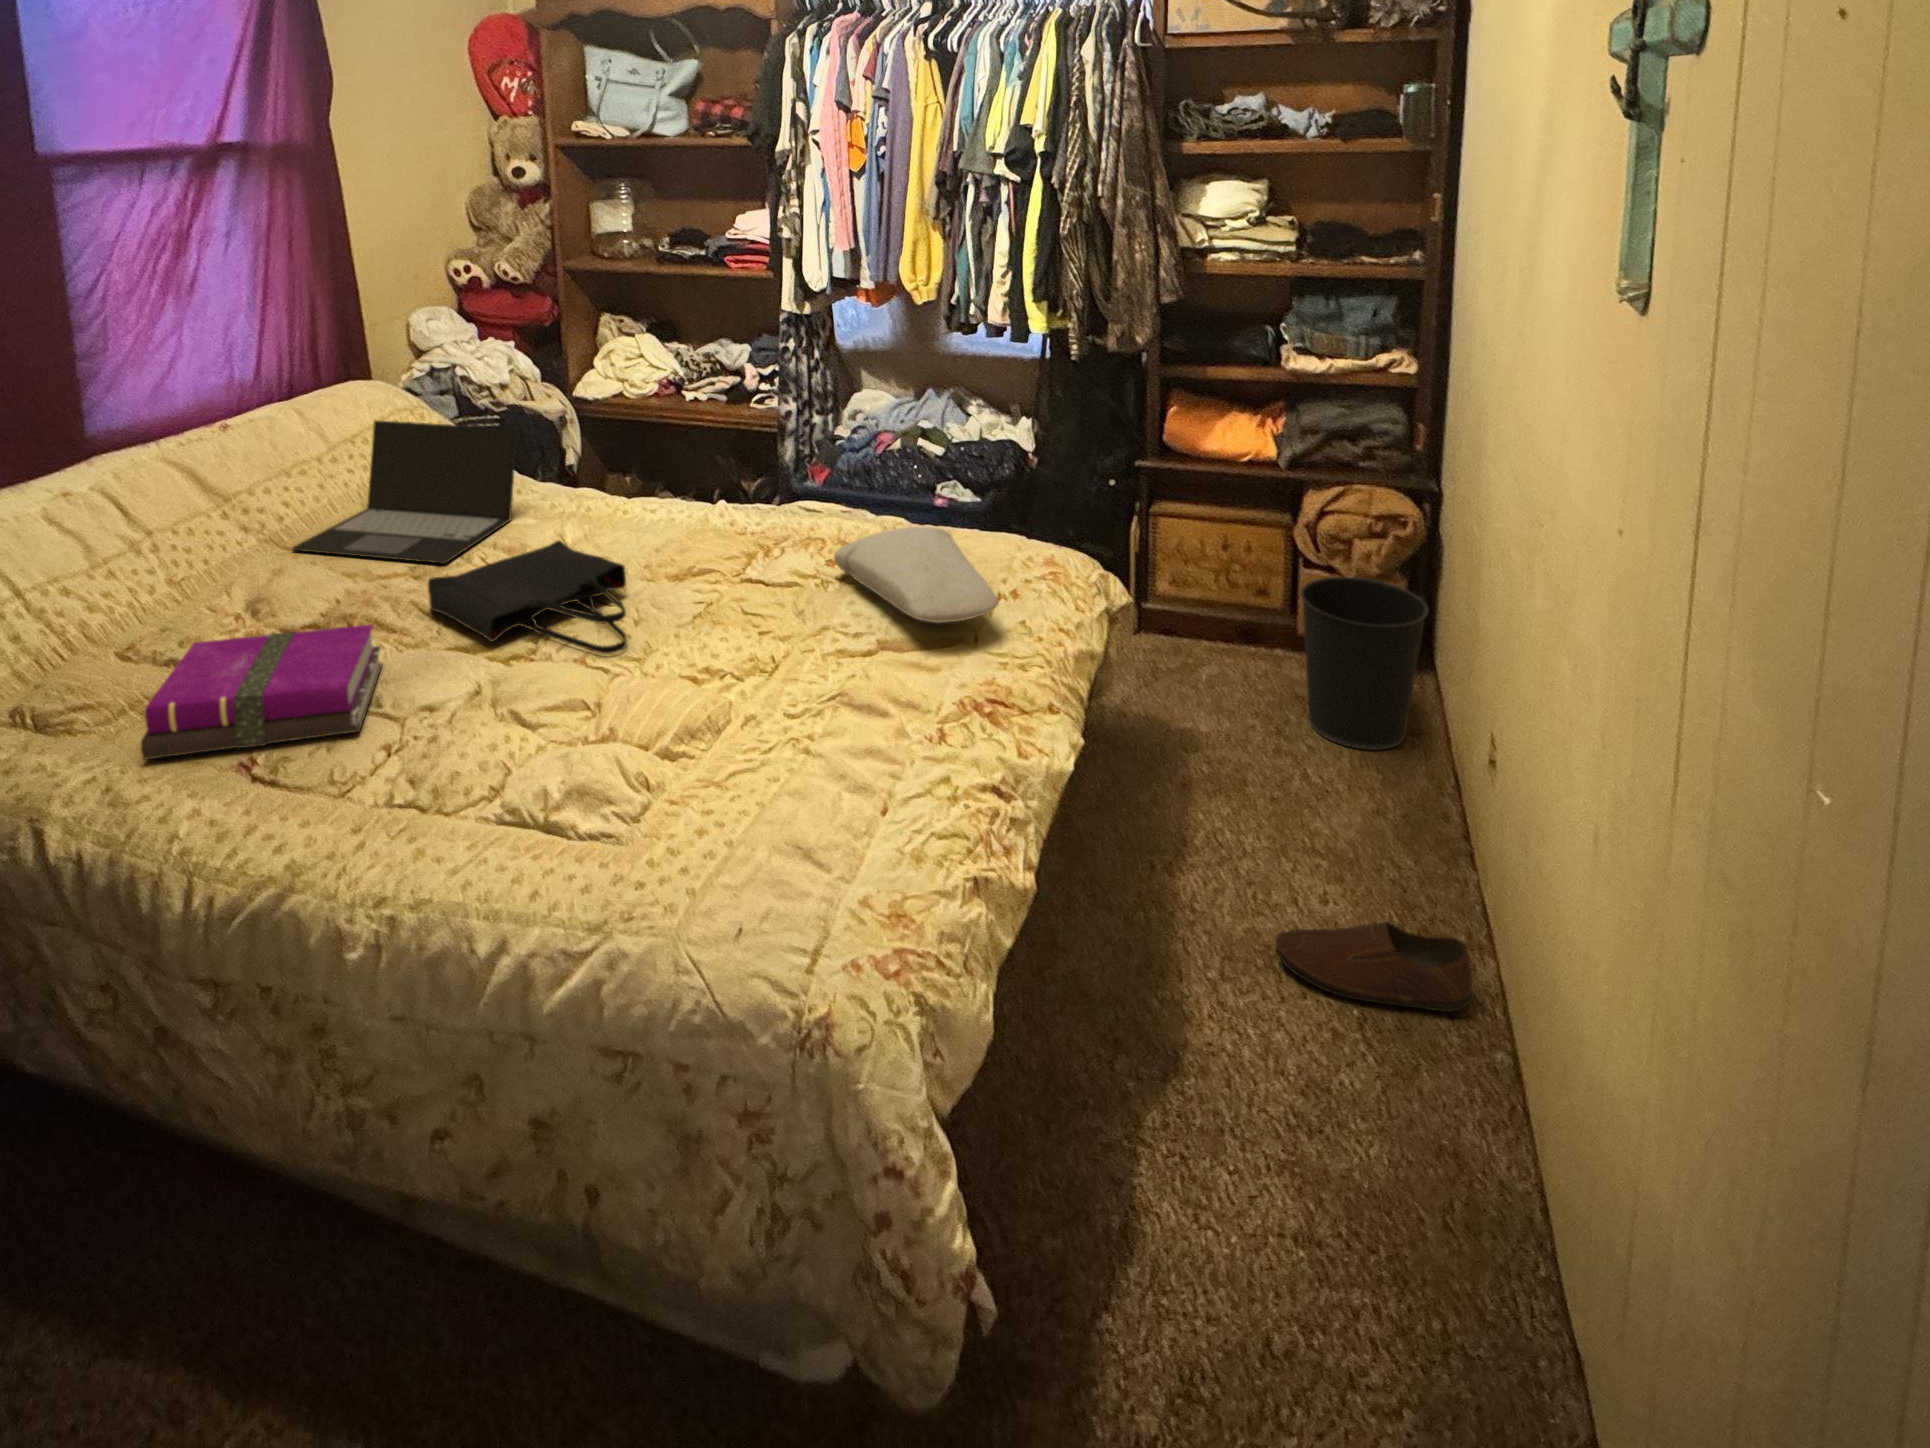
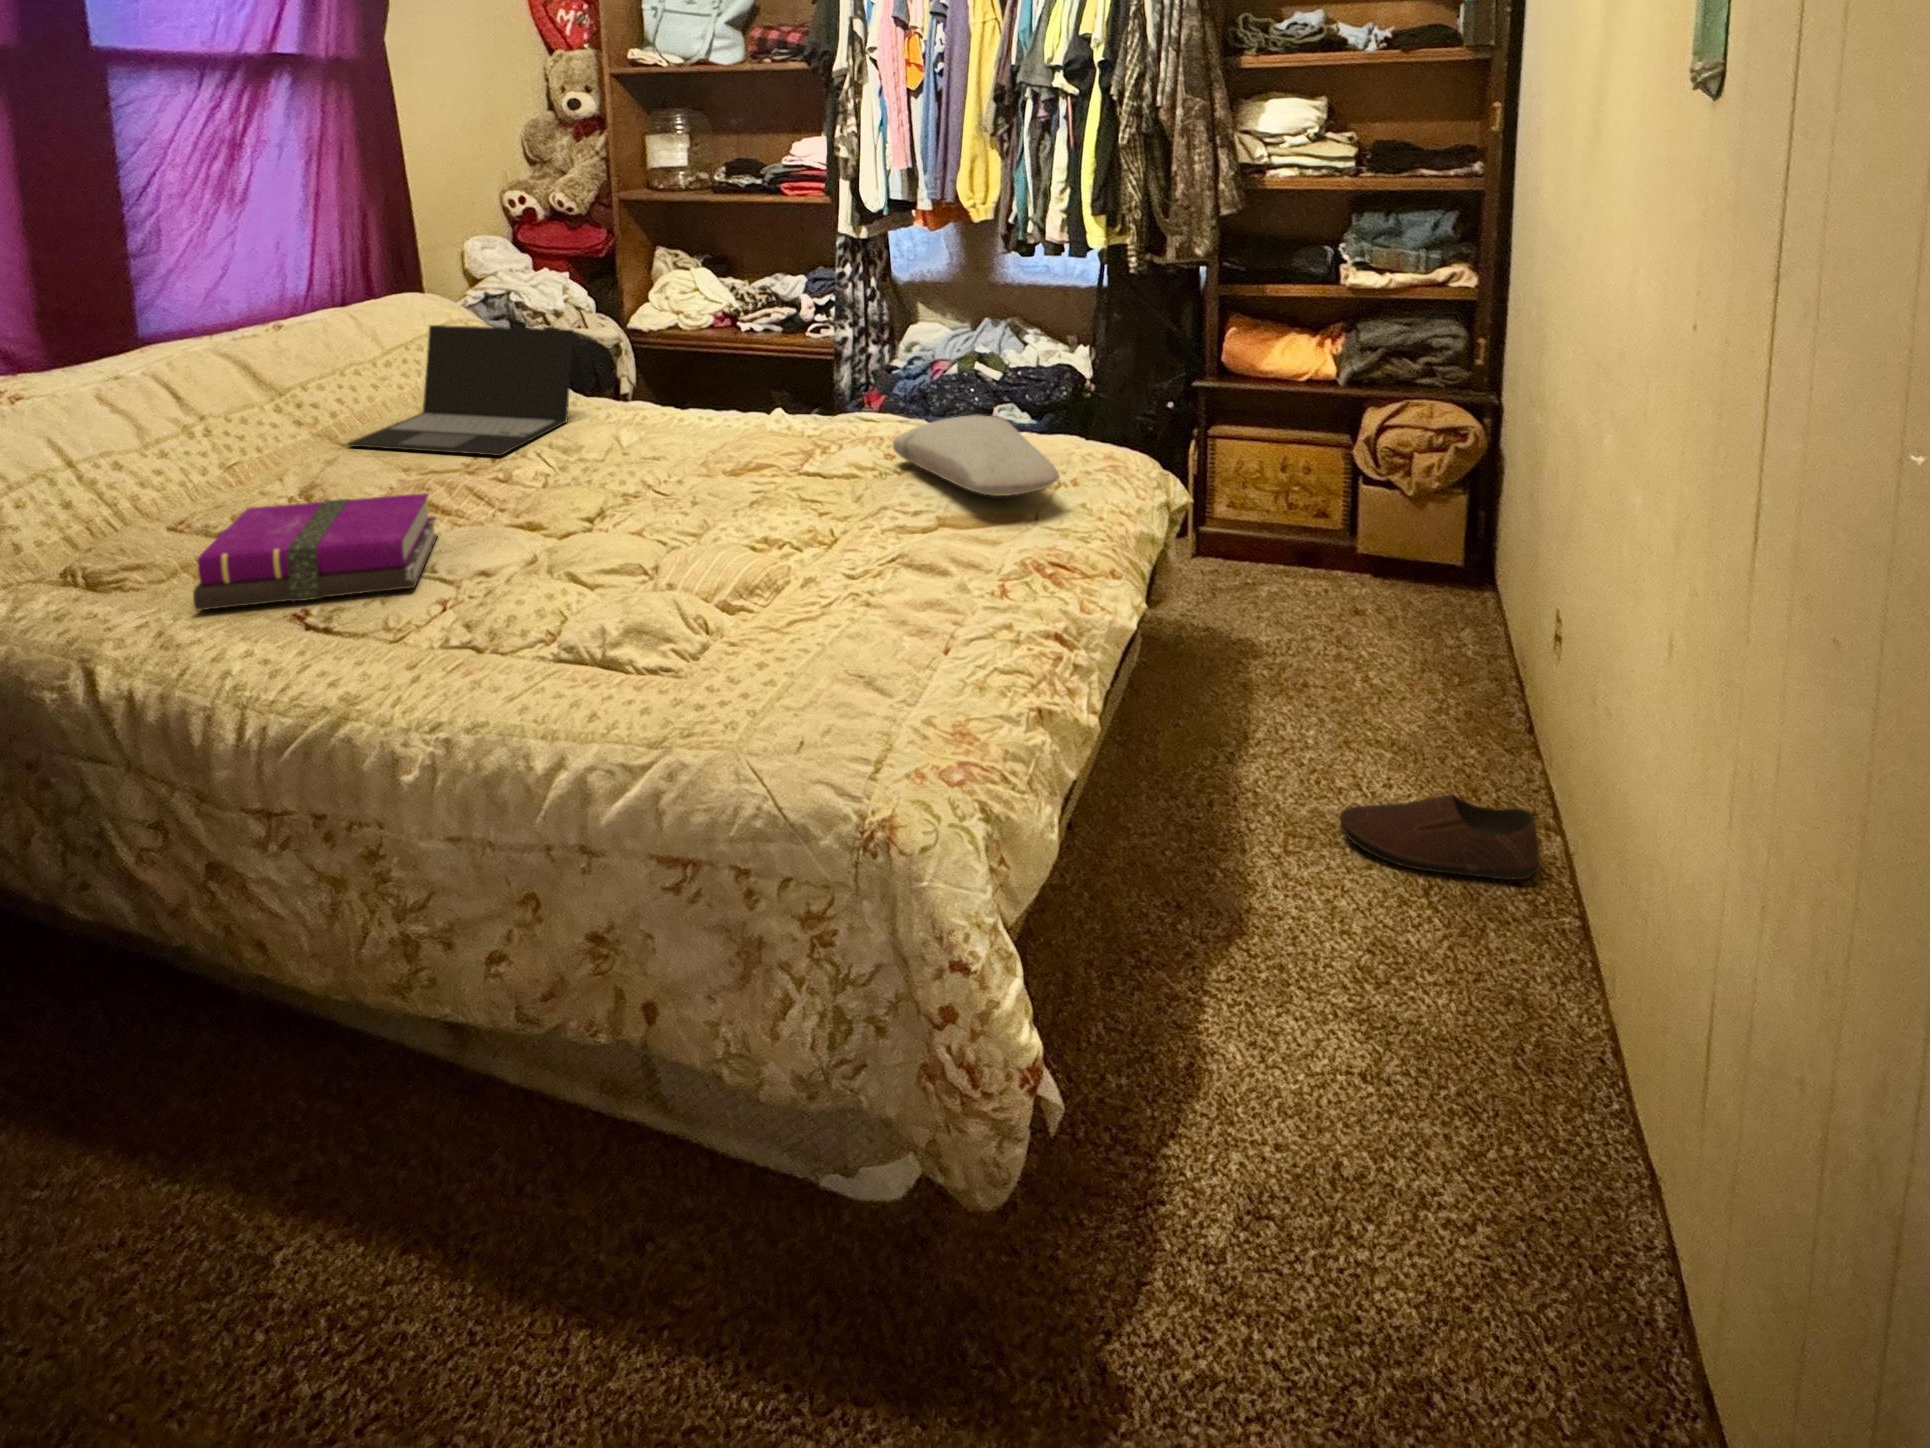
tote bag: present [427,540,627,654] -> none [483,431,685,526]
wastebasket: present [1300,577,1428,750] -> none [1361,485,1490,653]

